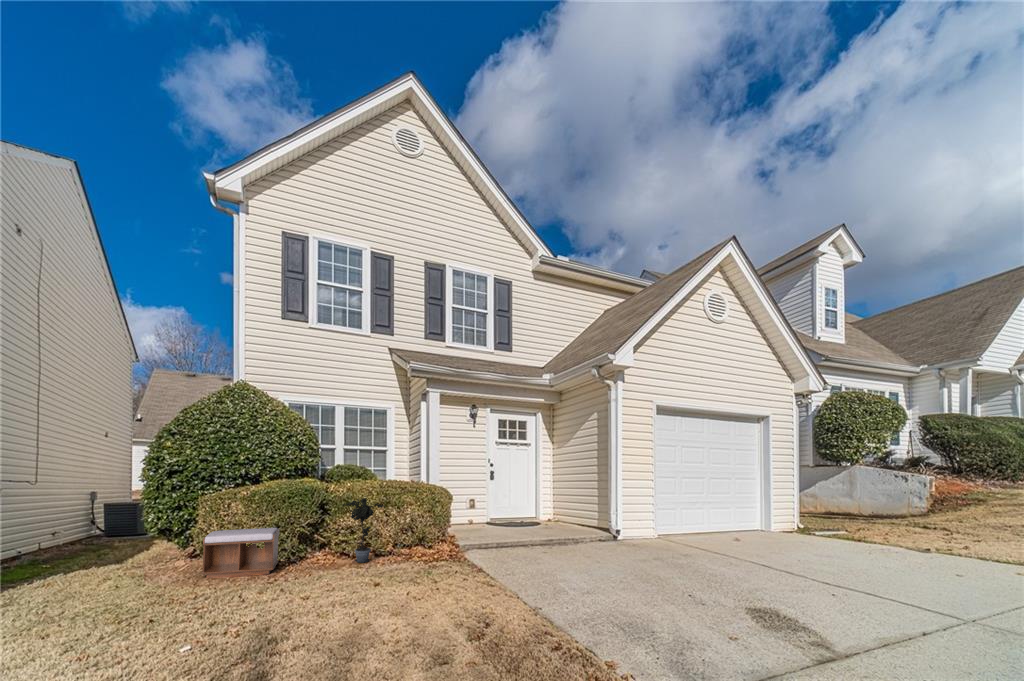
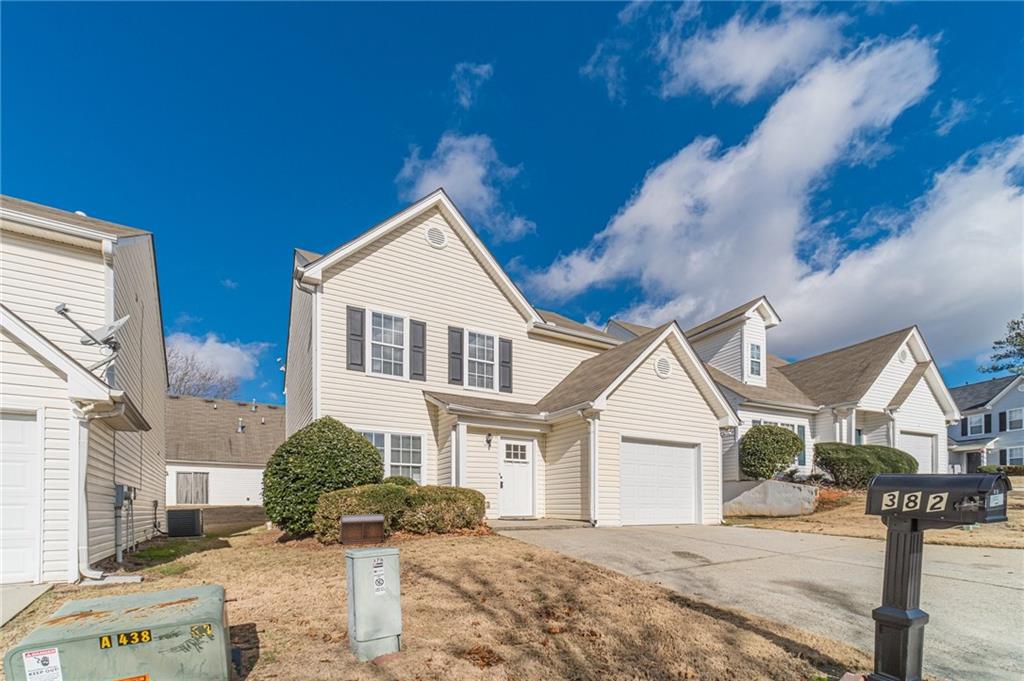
potted plant: present [343,496,385,563] -> none [421,493,450,538]

